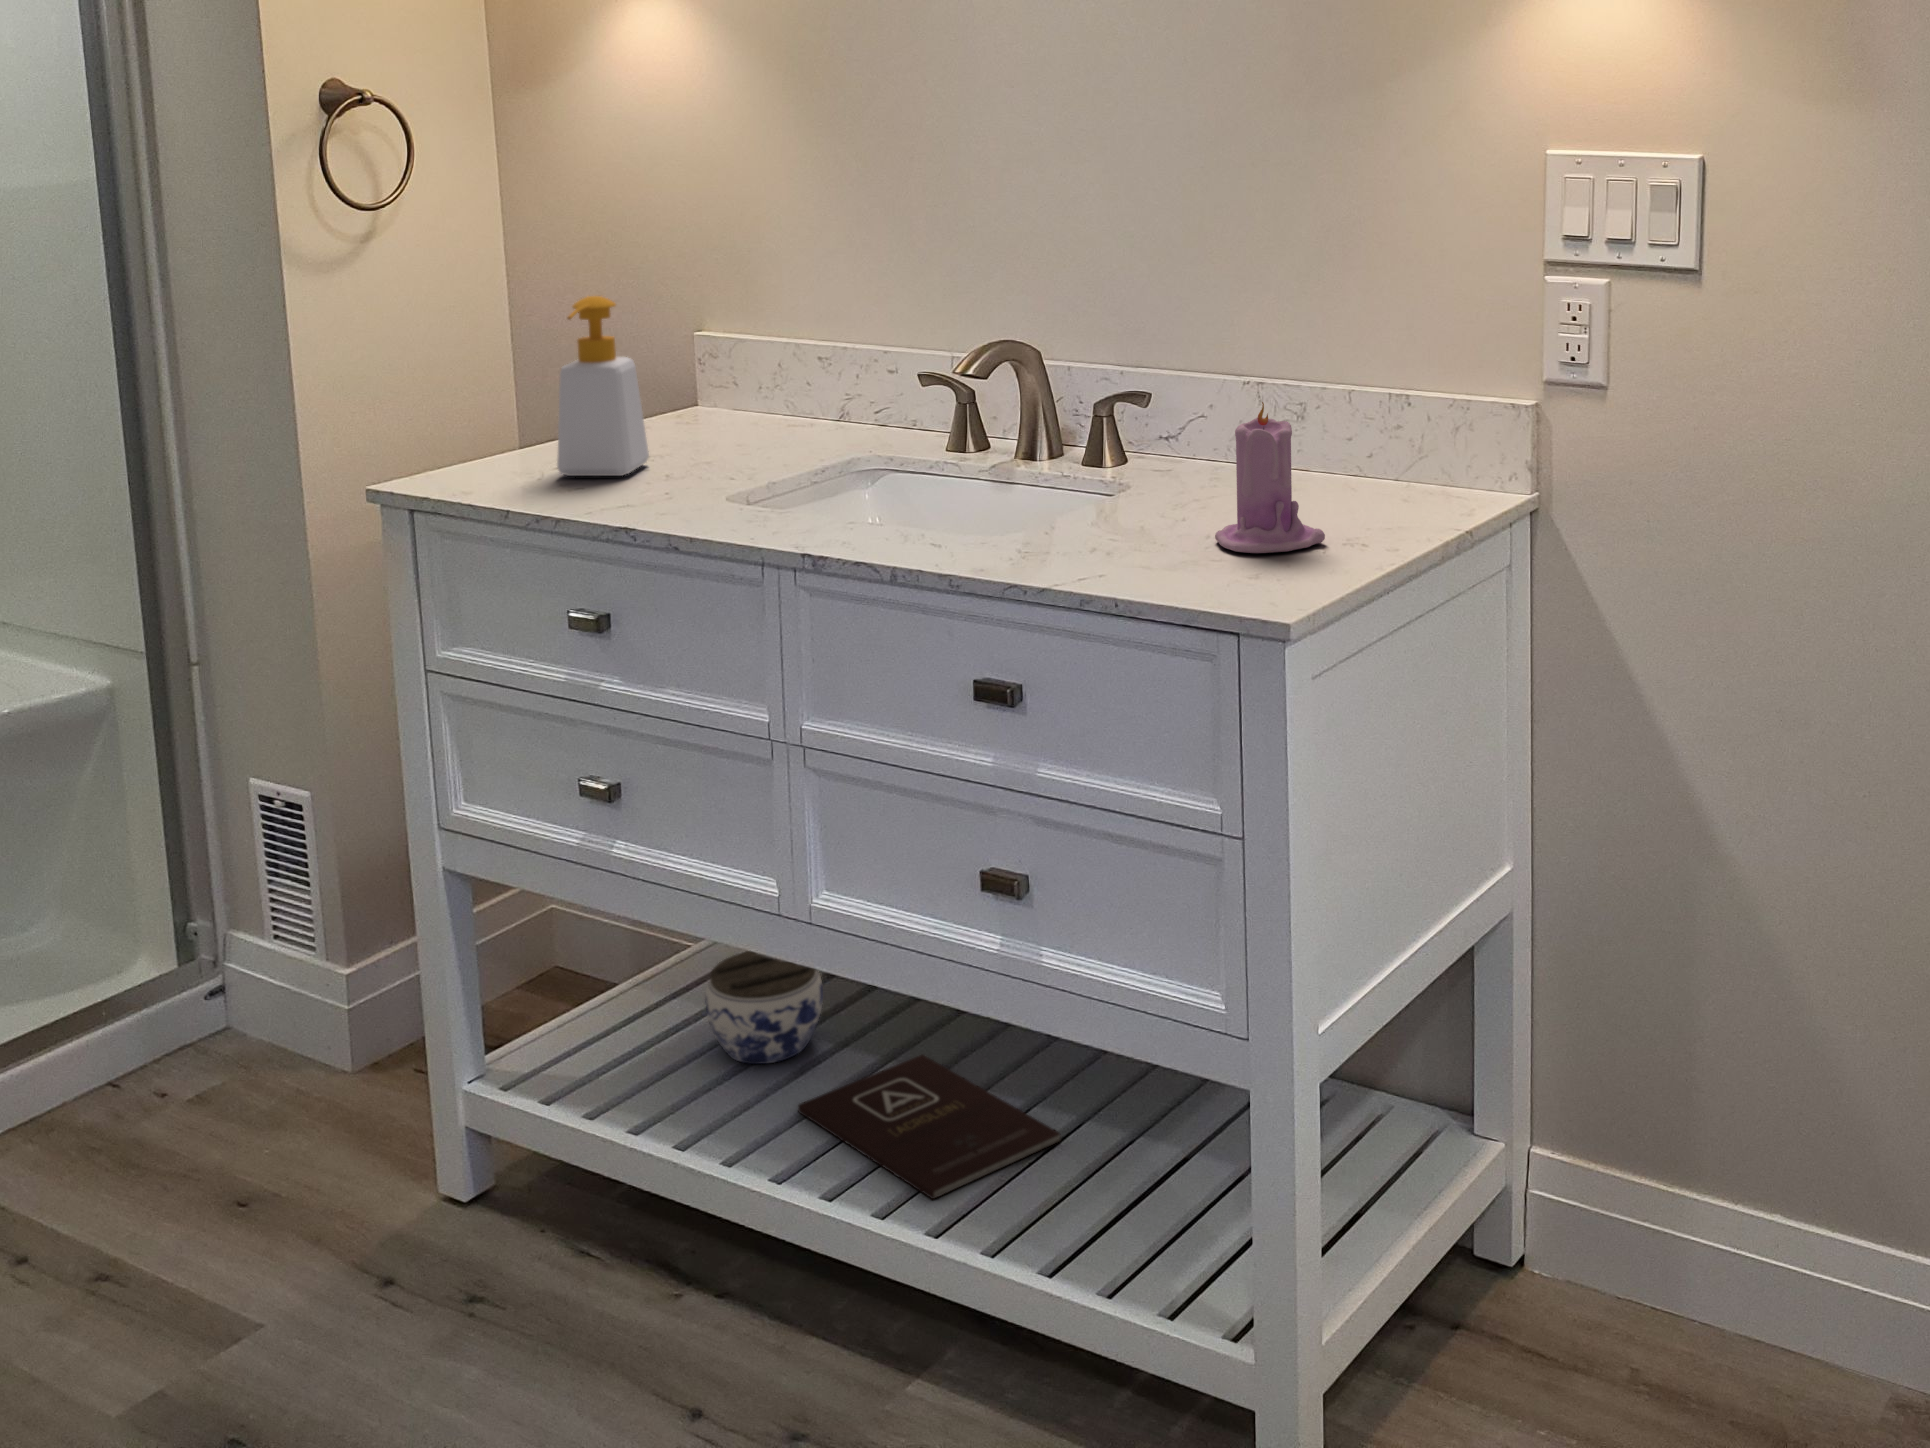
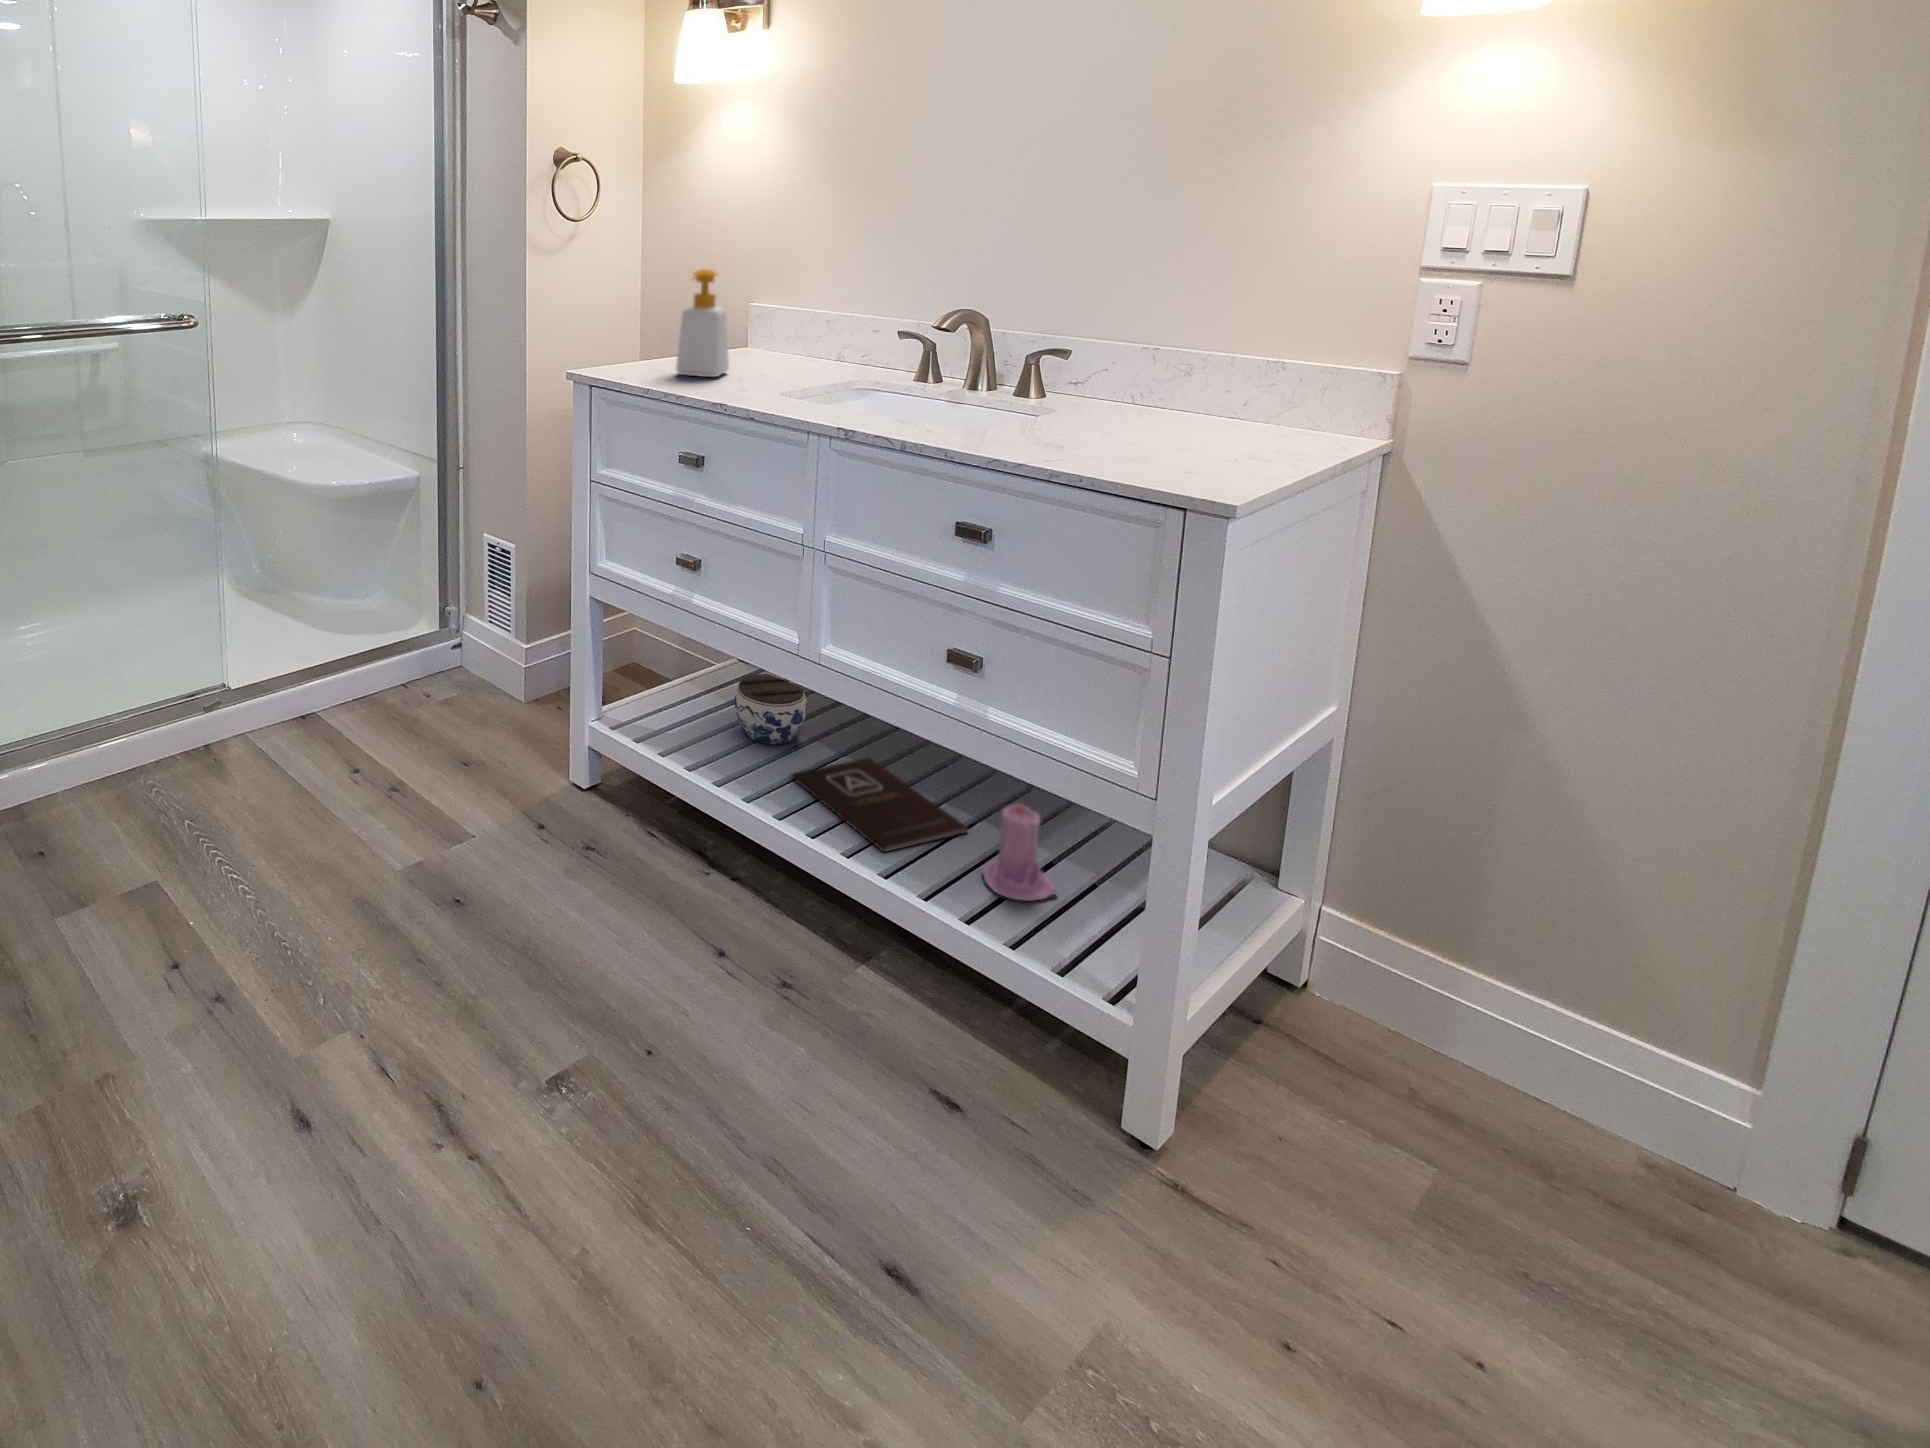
candle: present [1215,402,1325,553] -> present [982,804,1057,901]

